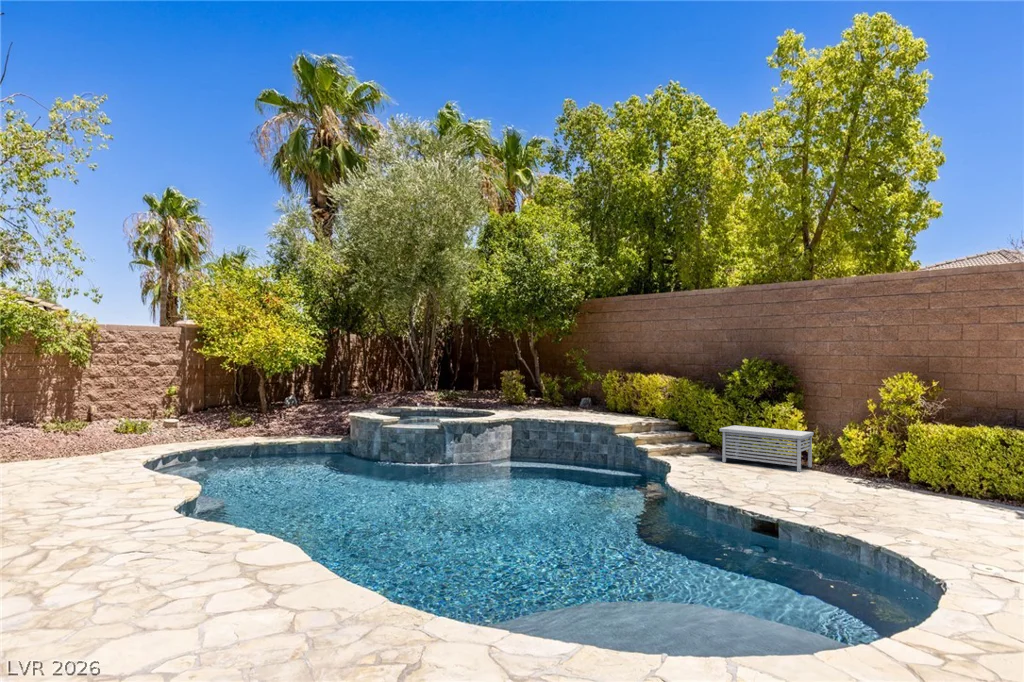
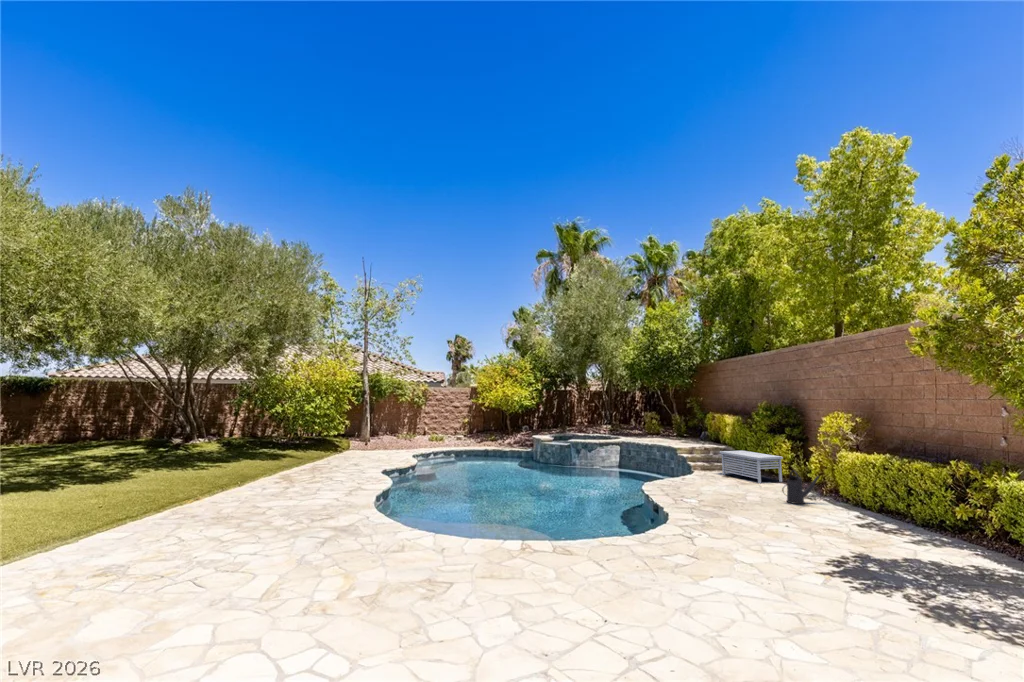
watering can: none [921,455,951,503] -> present [782,471,819,504]

